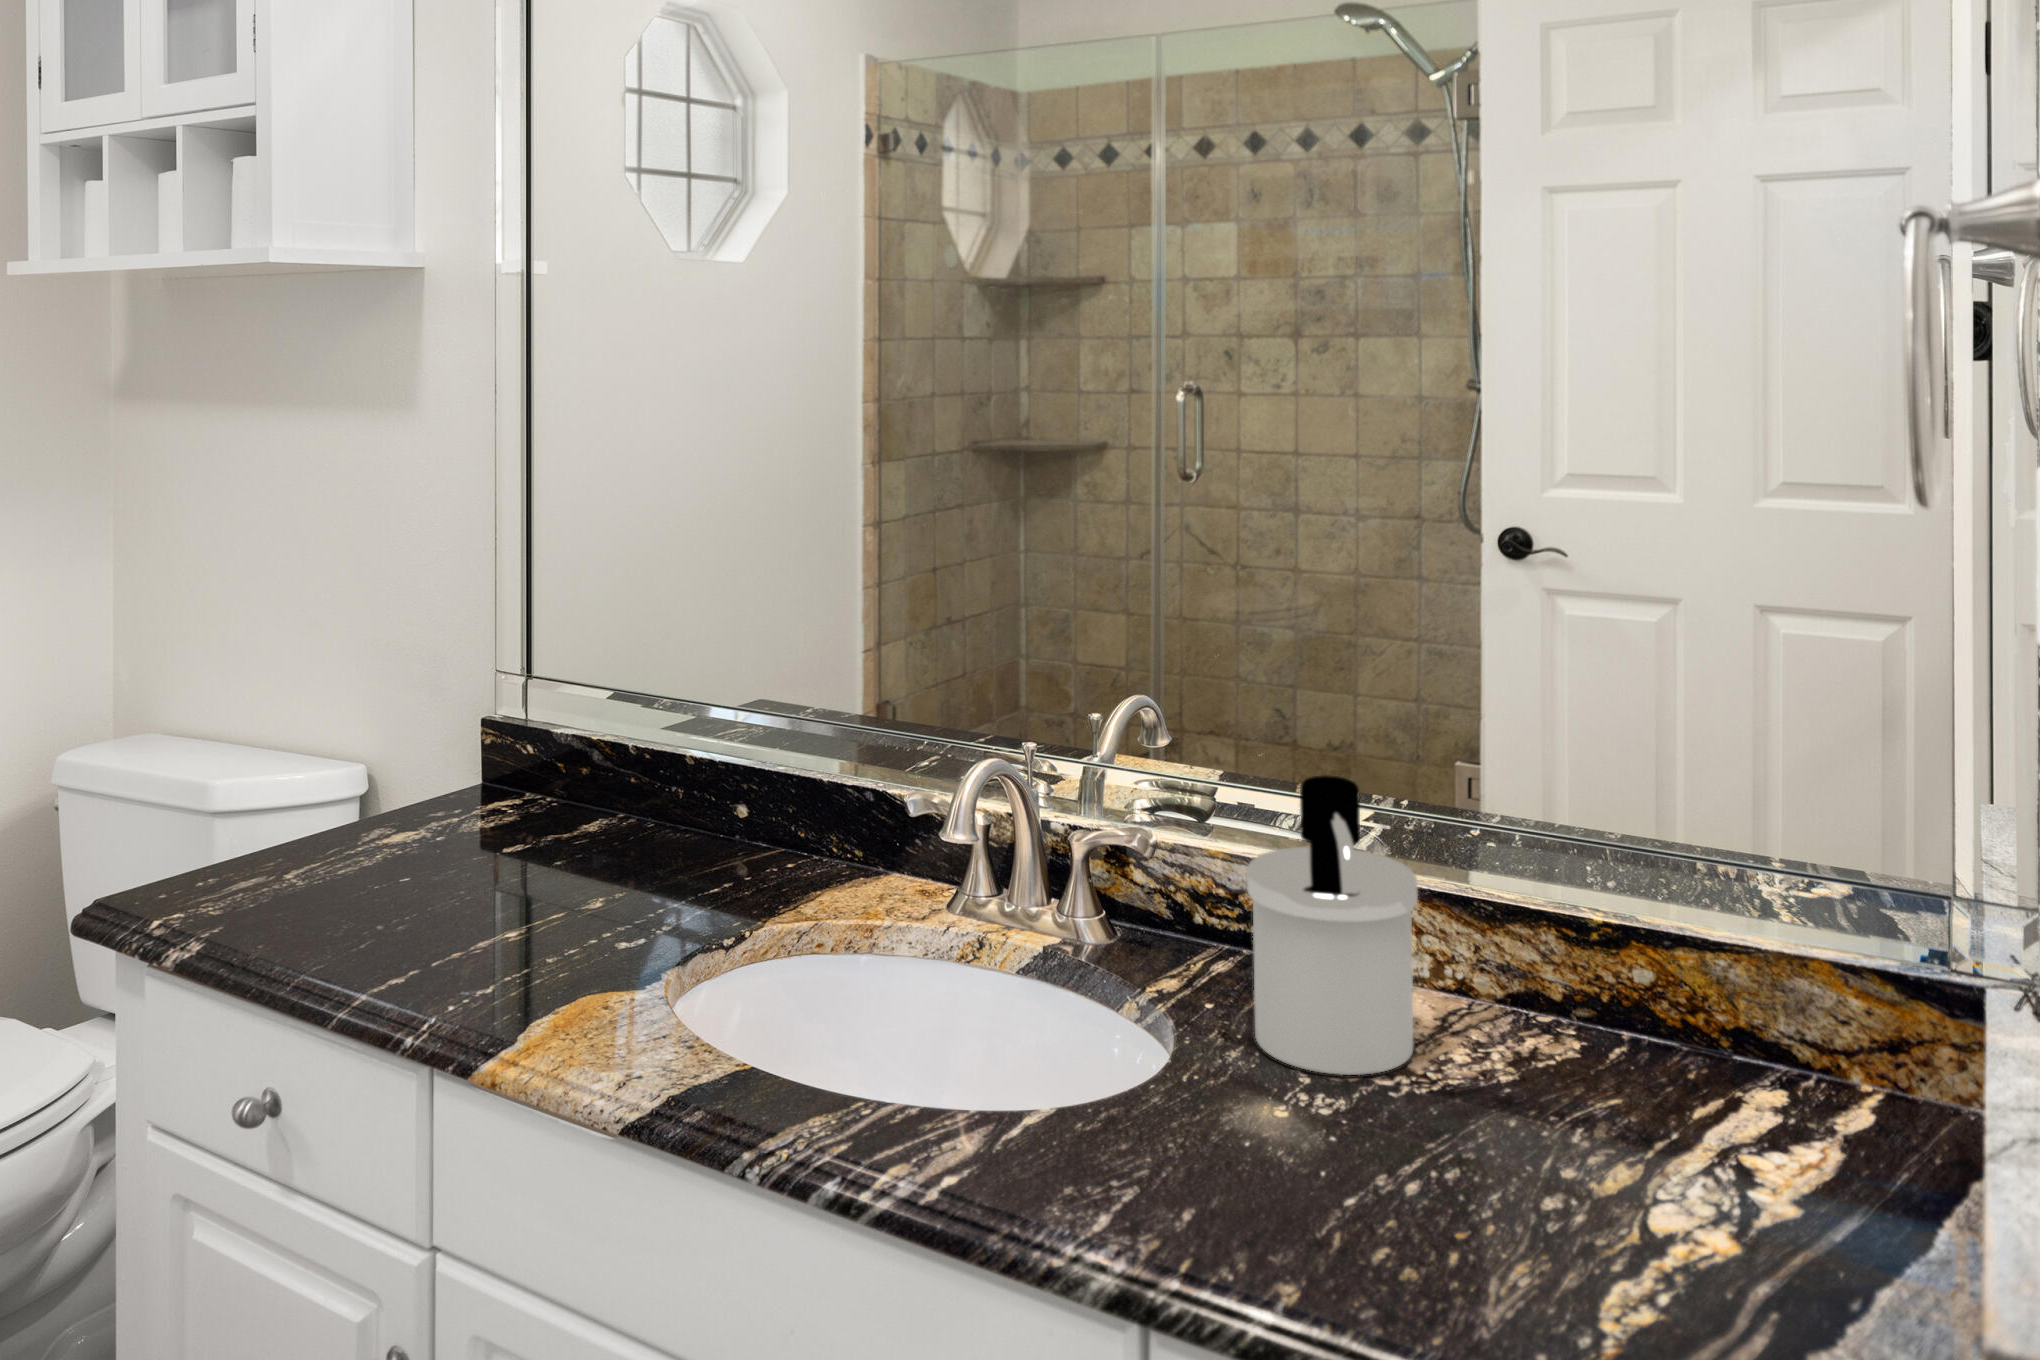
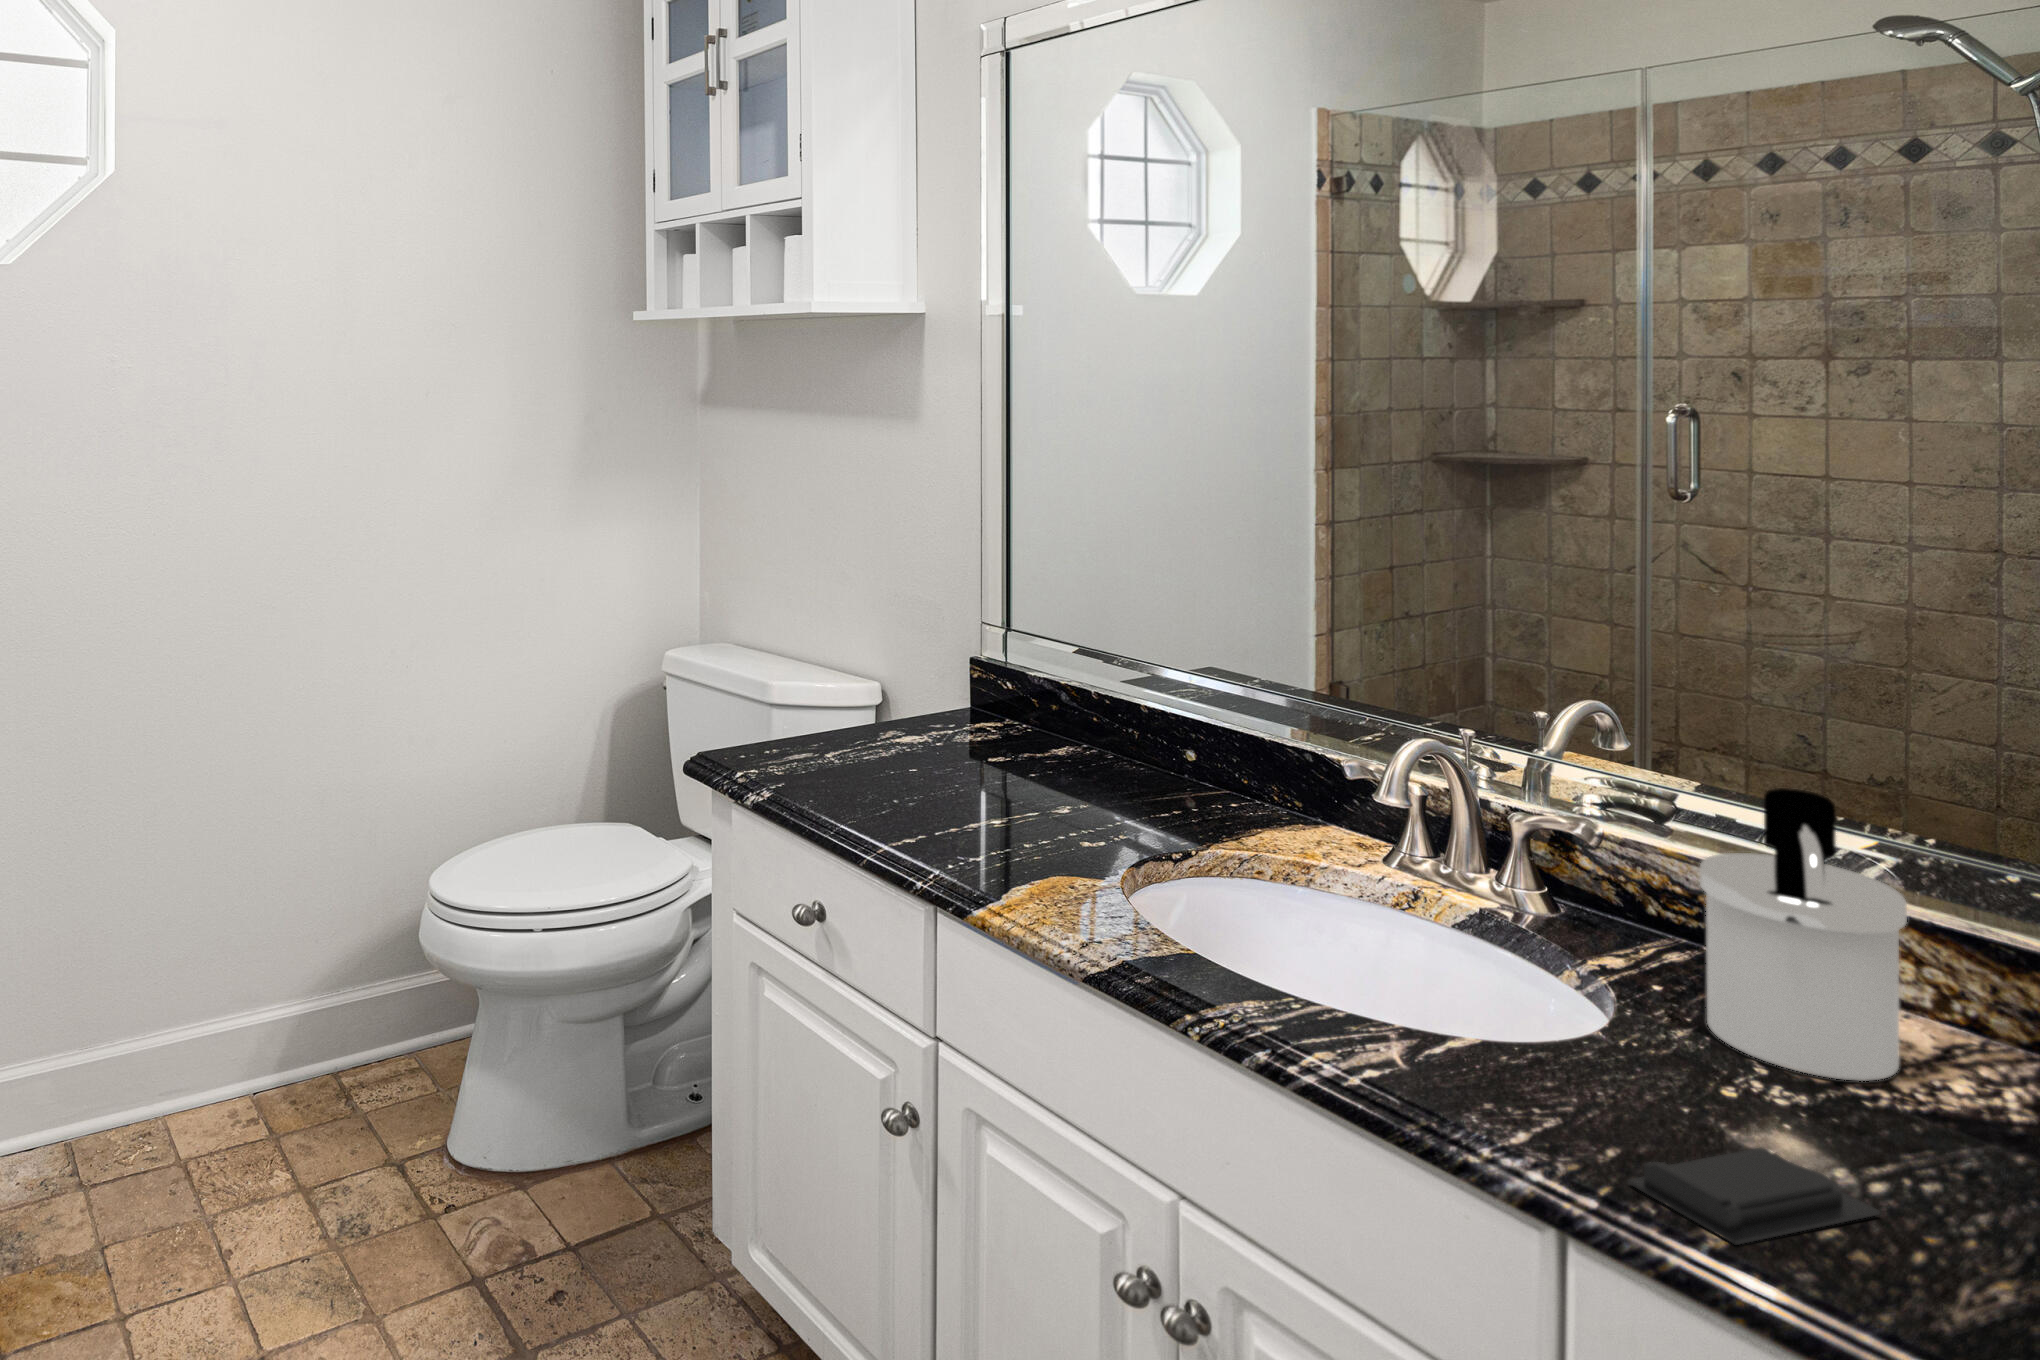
soap bar: none [1202,1174,1414,1294] -> present [1628,1148,1880,1245]

